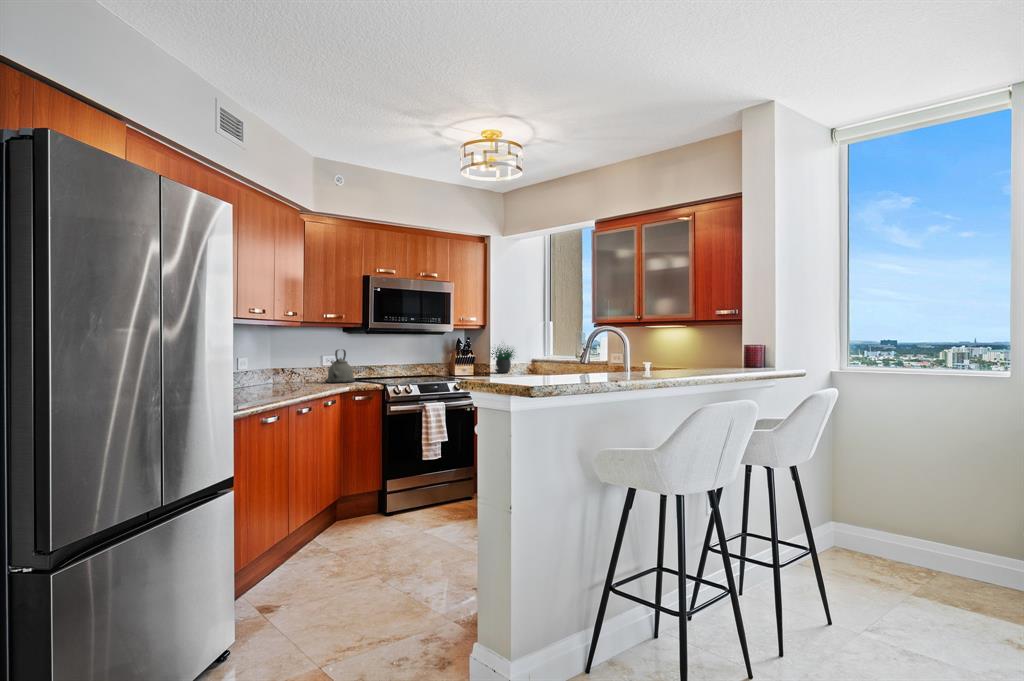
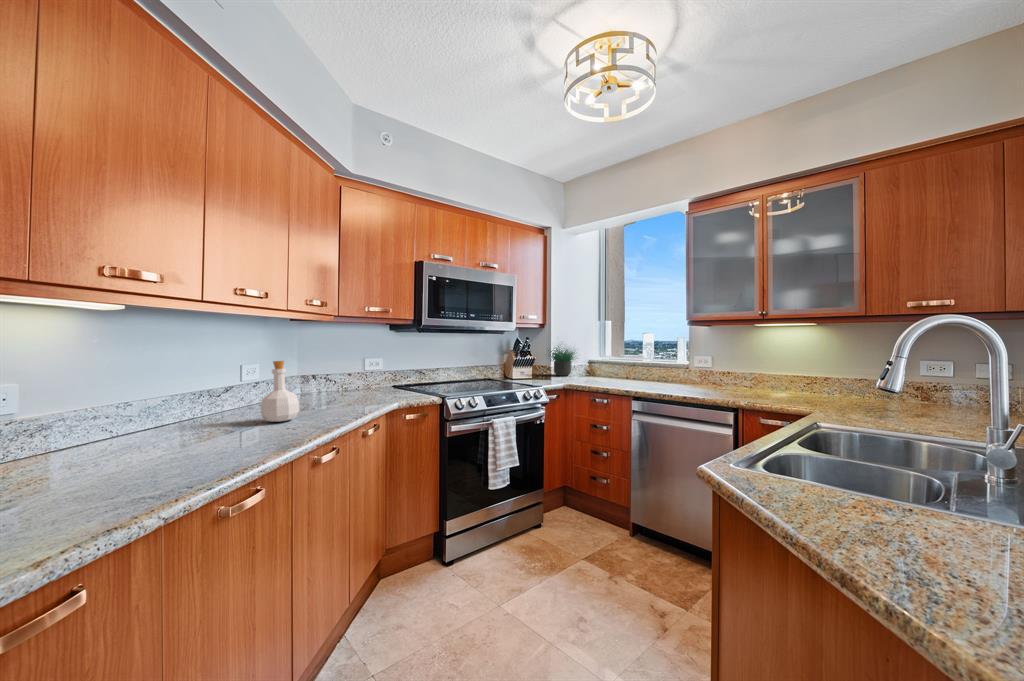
kettle: present [326,350,355,383] -> none [368,351,404,393]
bottle: none [260,354,283,394] -> present [261,361,299,422]

